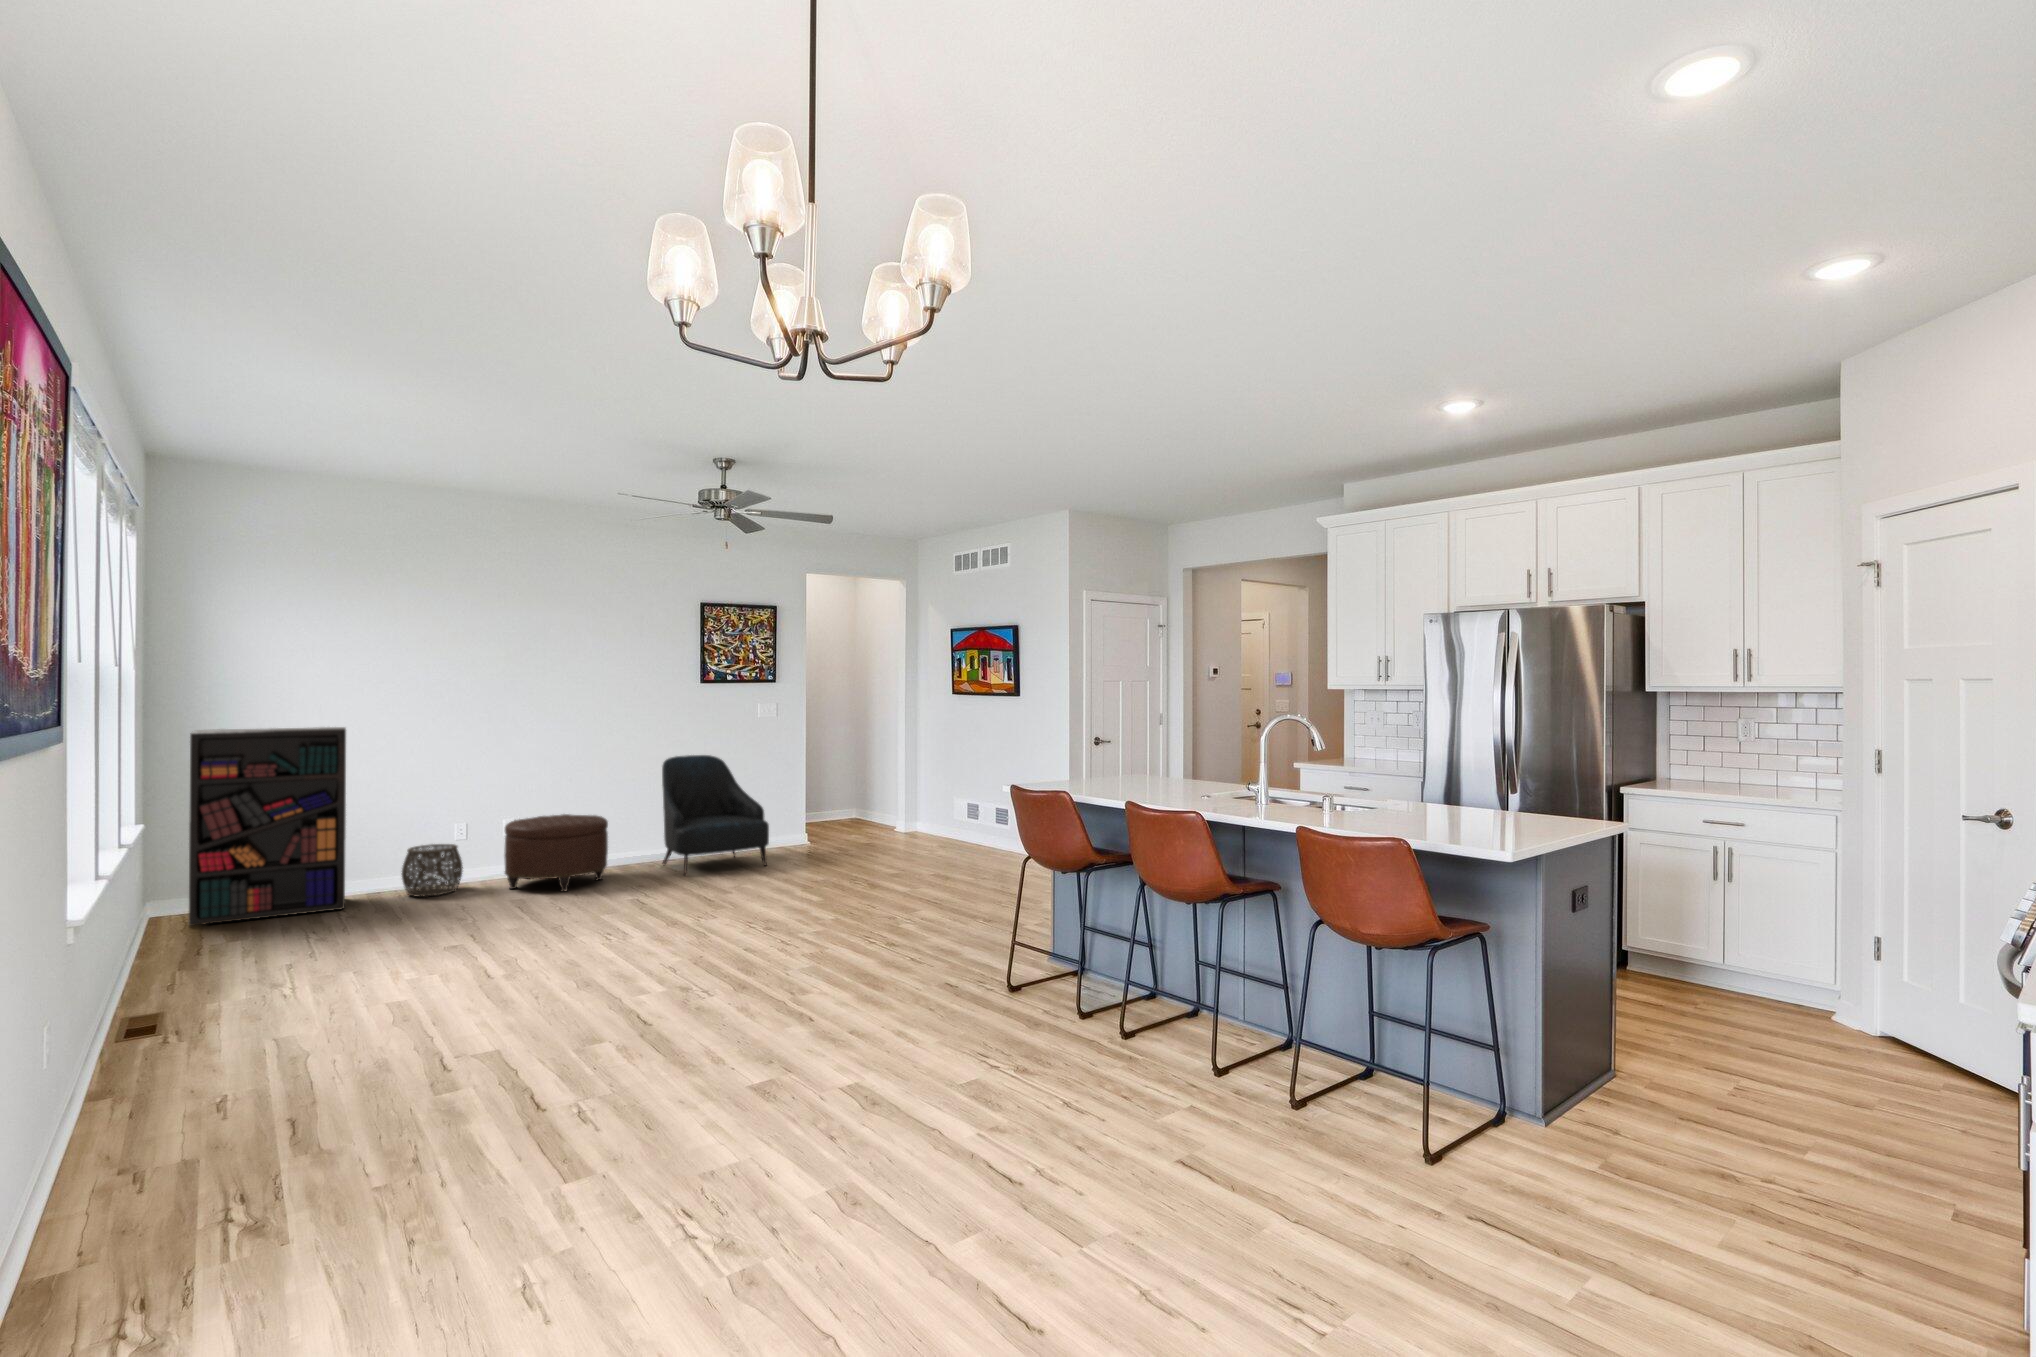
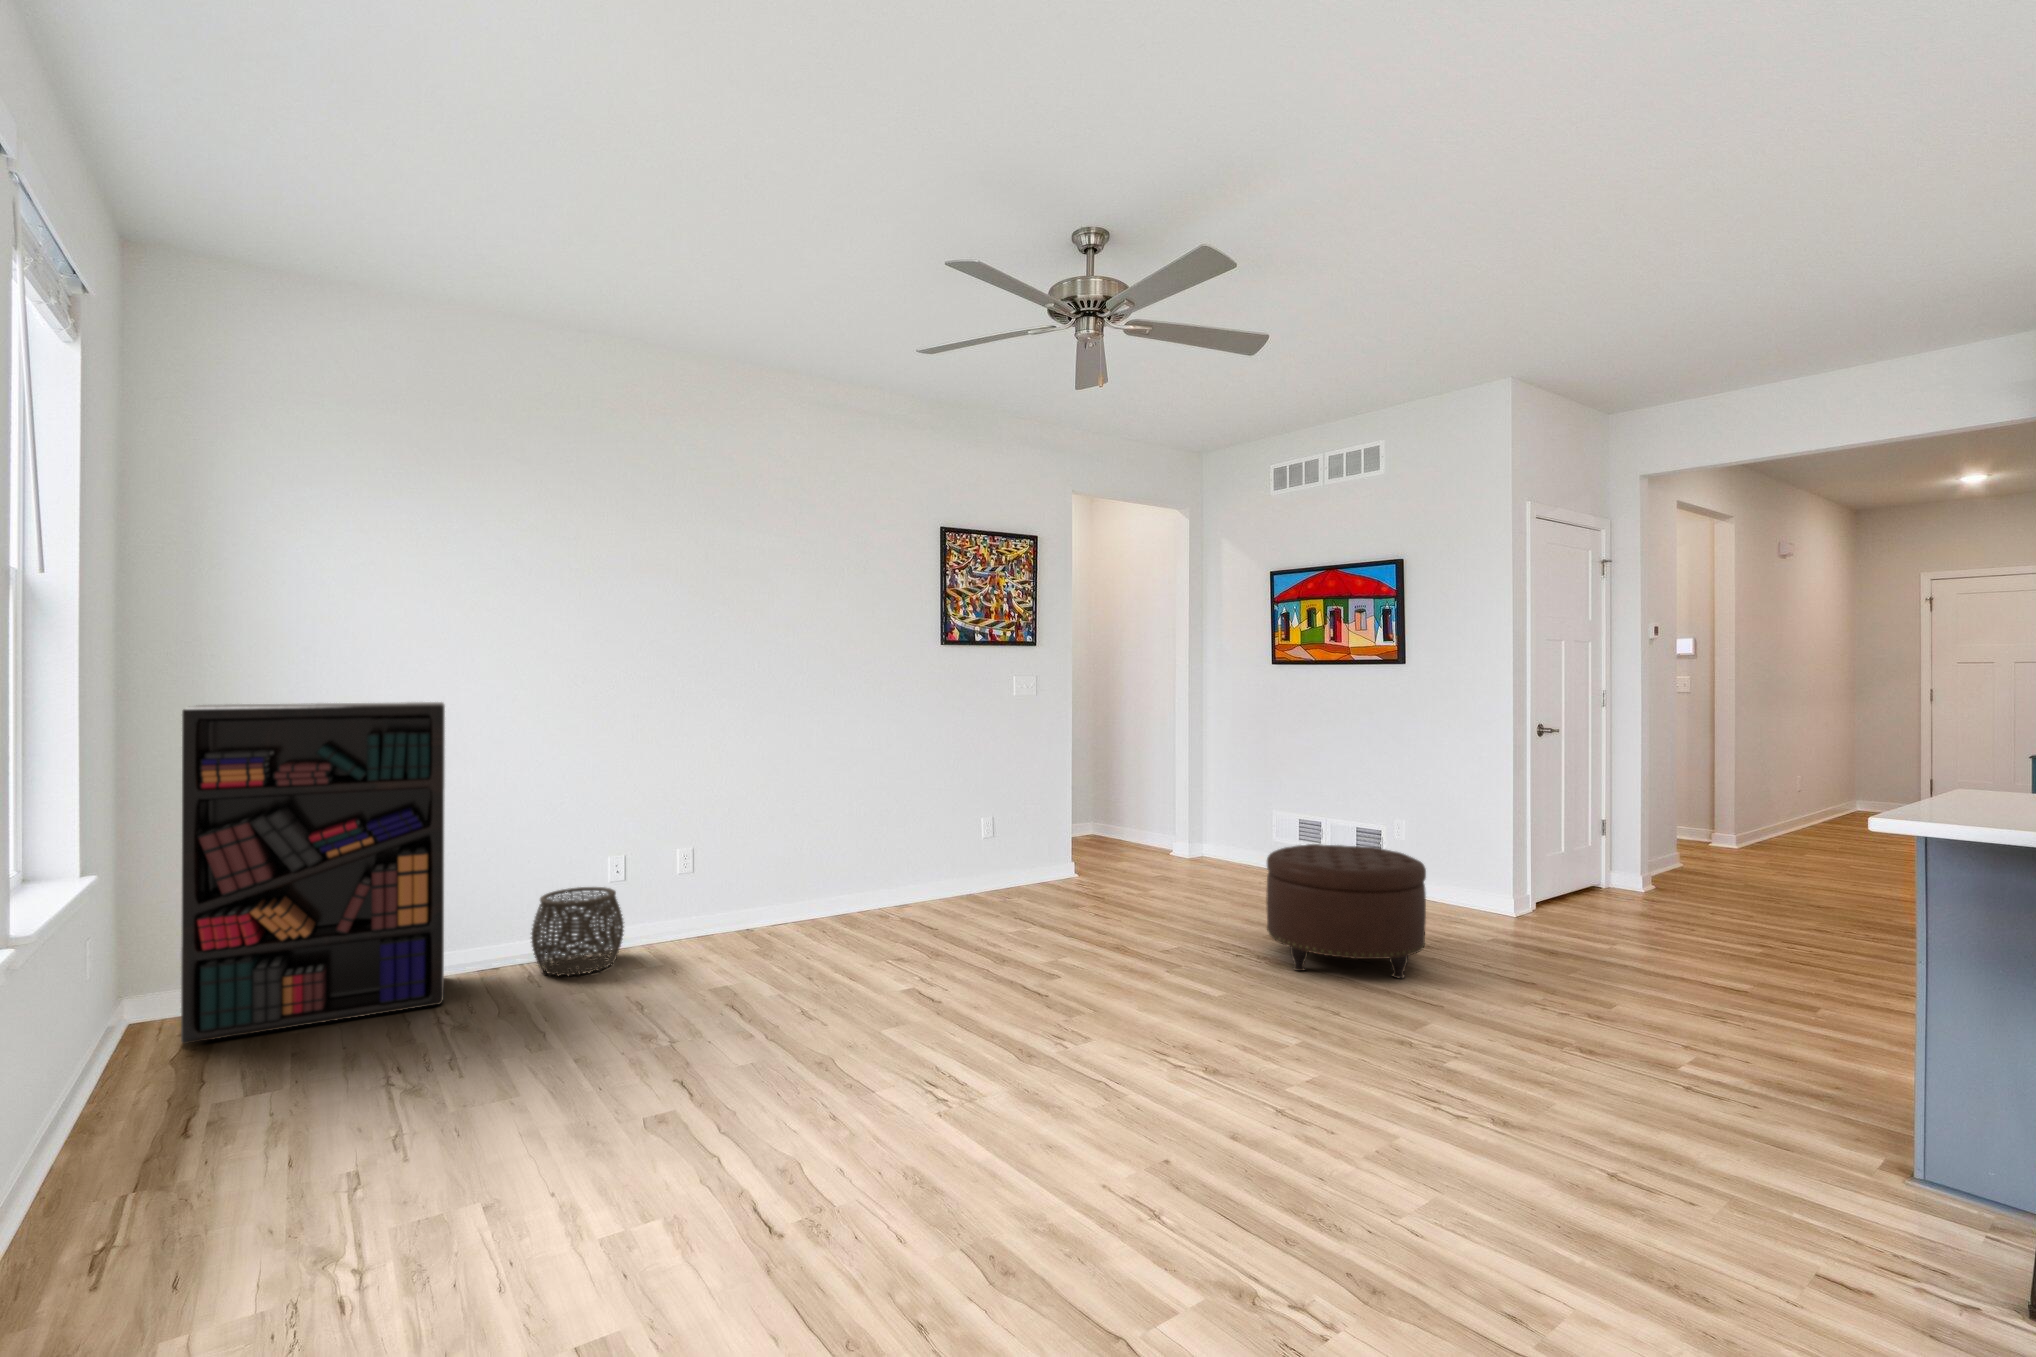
armchair: present [662,755,769,875] -> none [895,748,1059,936]
ottoman: present [504,814,608,892] -> present [1266,844,1426,979]

